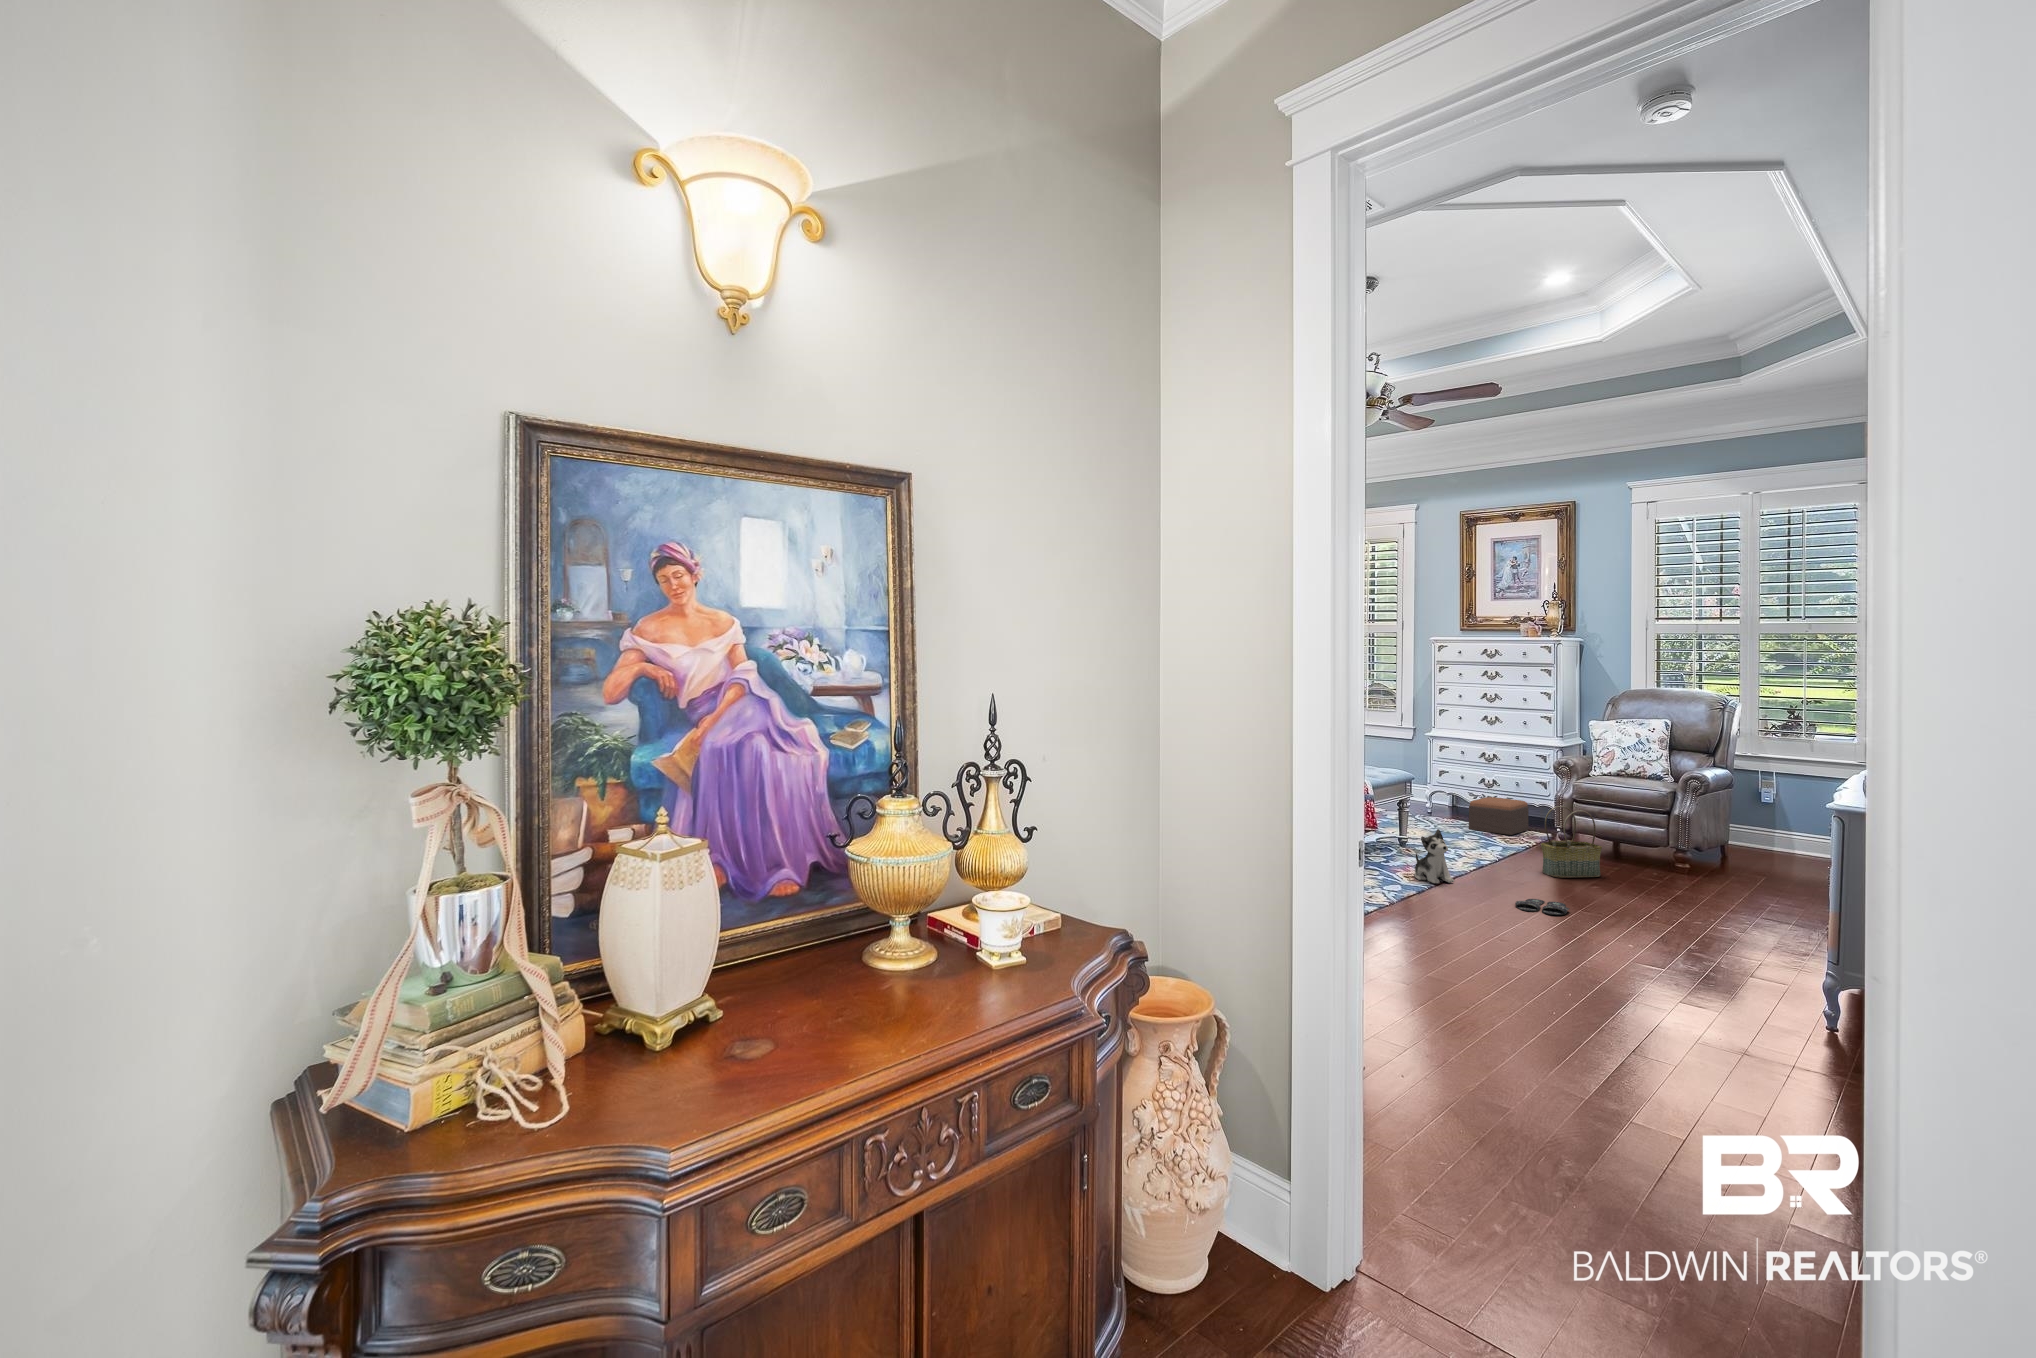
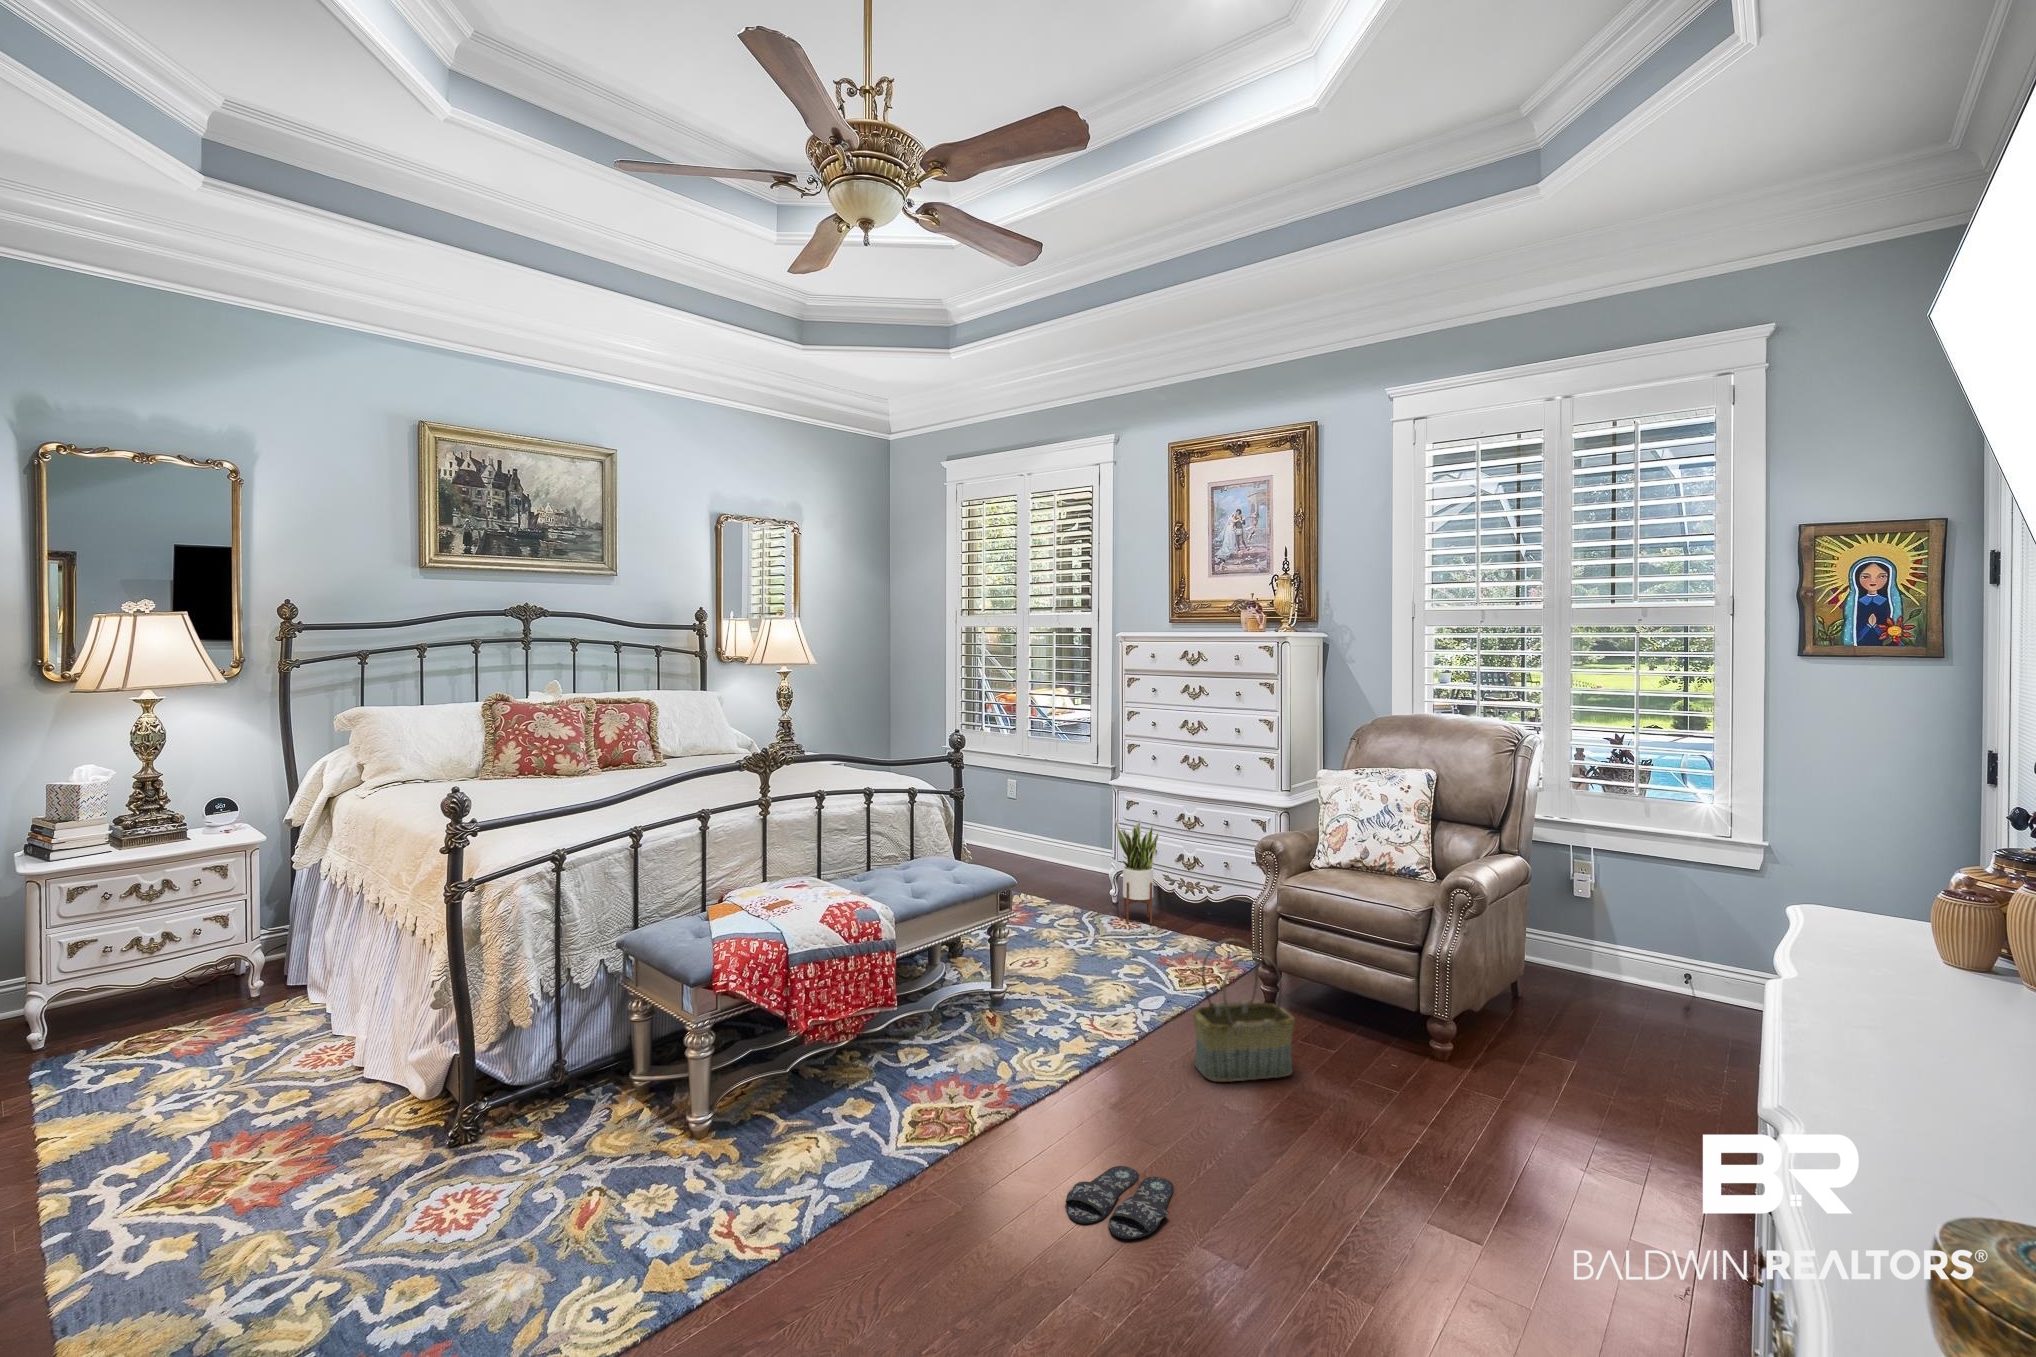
potted plant: none [1435,755,1467,822] -> present [1114,818,1159,924]
footstool: present [1469,797,1529,835] -> none [1148,886,1239,956]
plush toy: present [1414,829,1454,883] -> none [939,1002,1002,1117]

